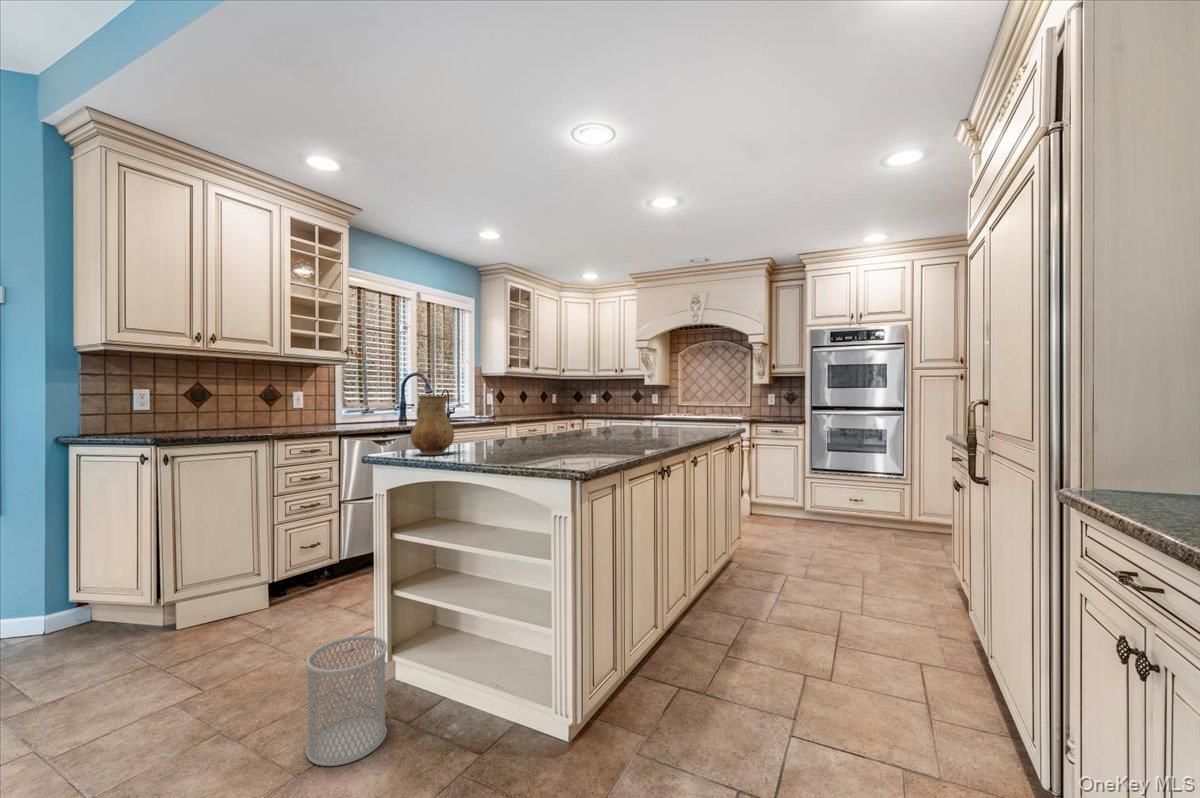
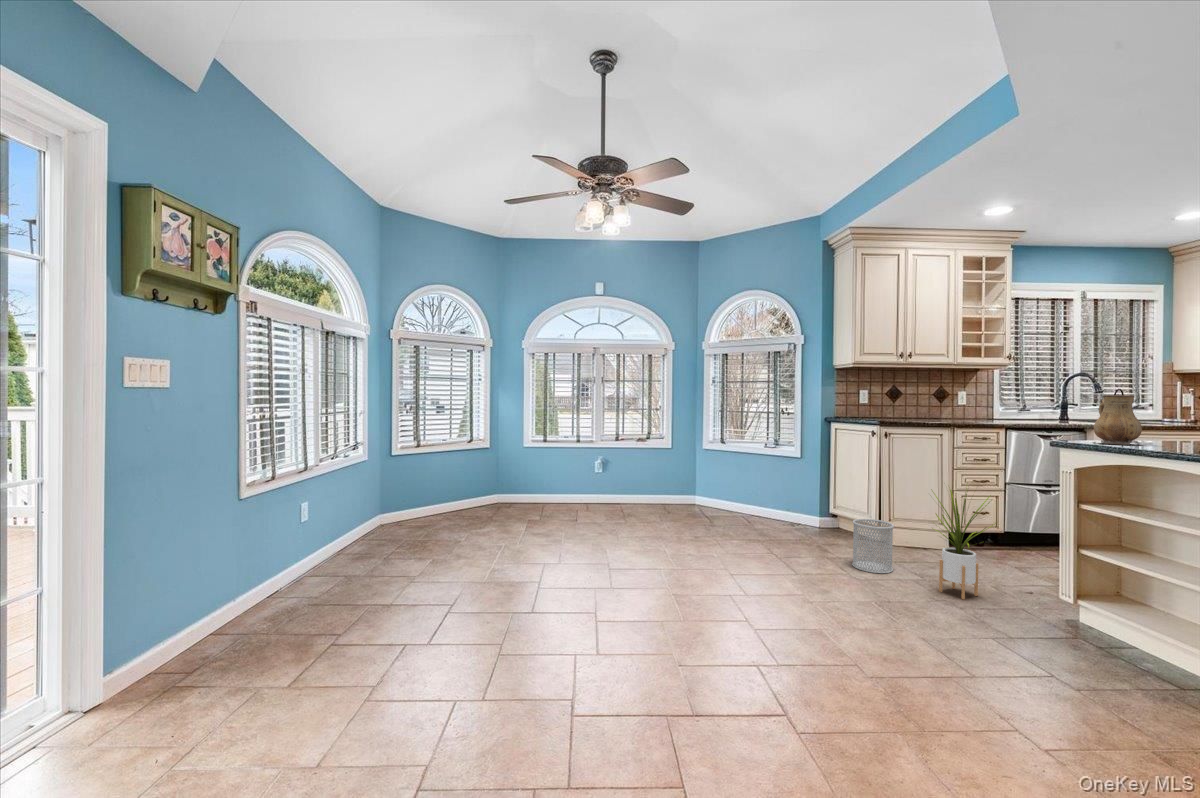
house plant: none [191,529,303,720] -> present [931,489,992,599]
wastebasket: present [306,635,387,766] -> present [852,519,894,573]

